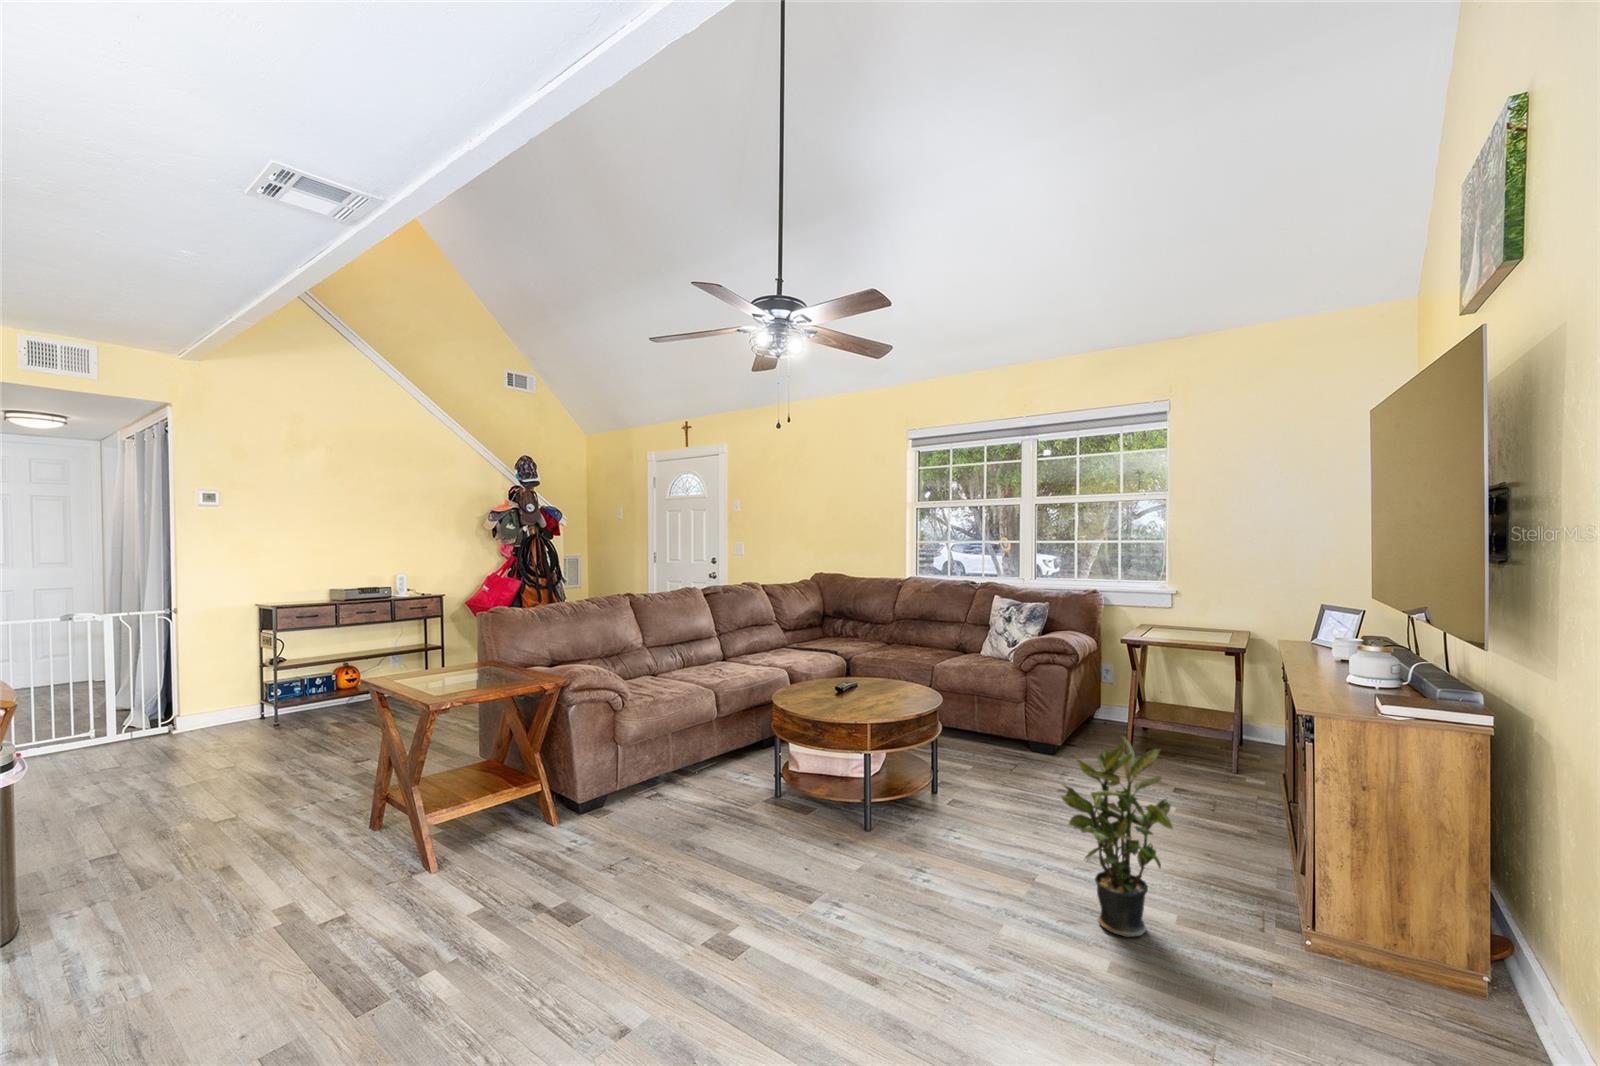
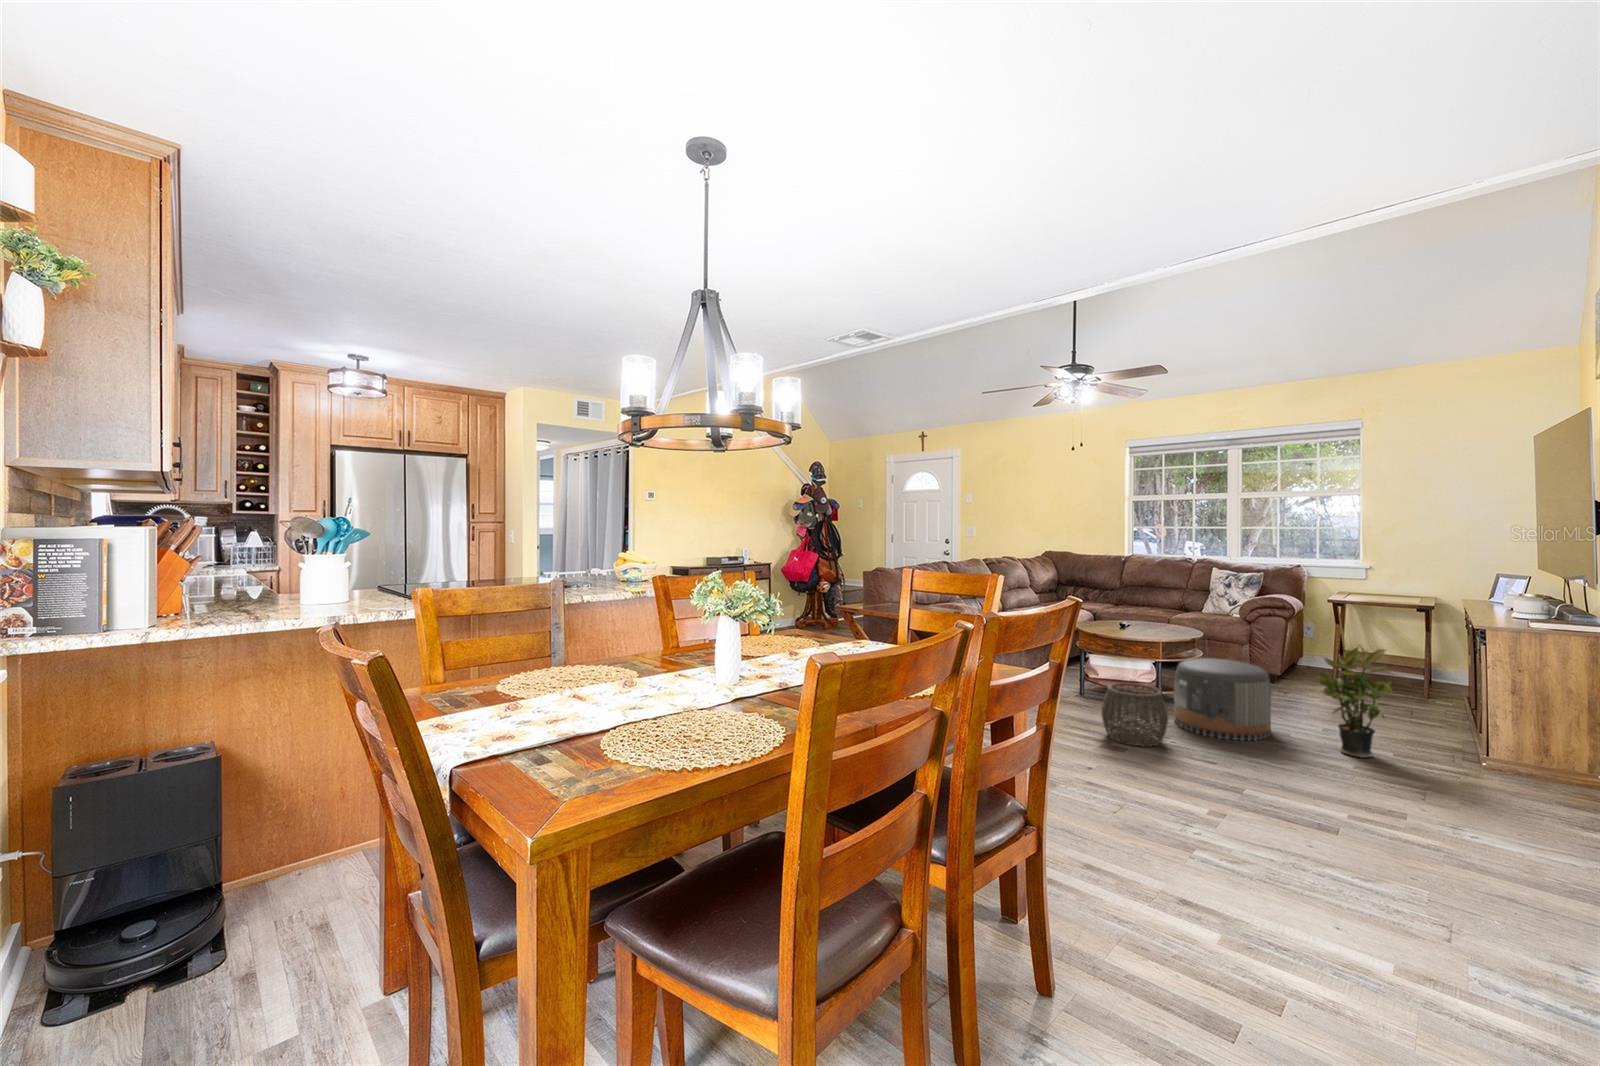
pouf: none [874,751,1008,904] -> present [1174,658,1271,741]
woven basket: none [724,812,830,943] -> present [1101,683,1168,747]

